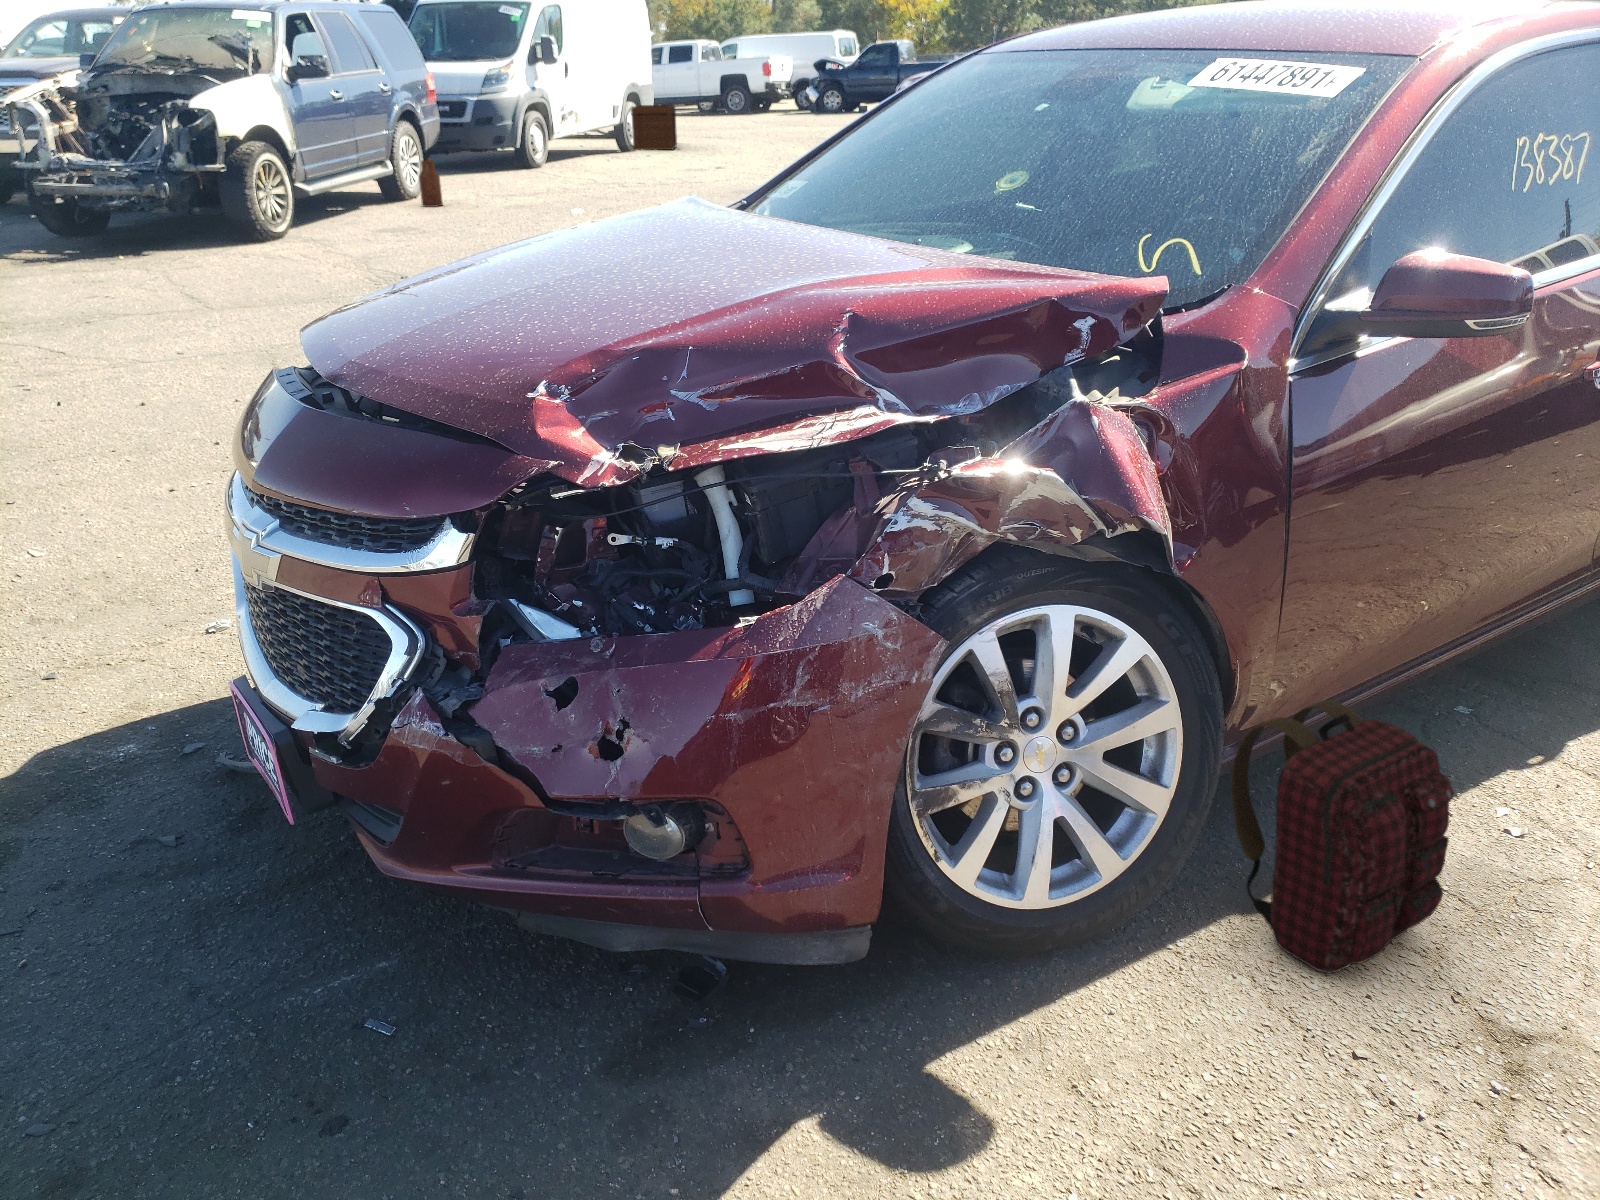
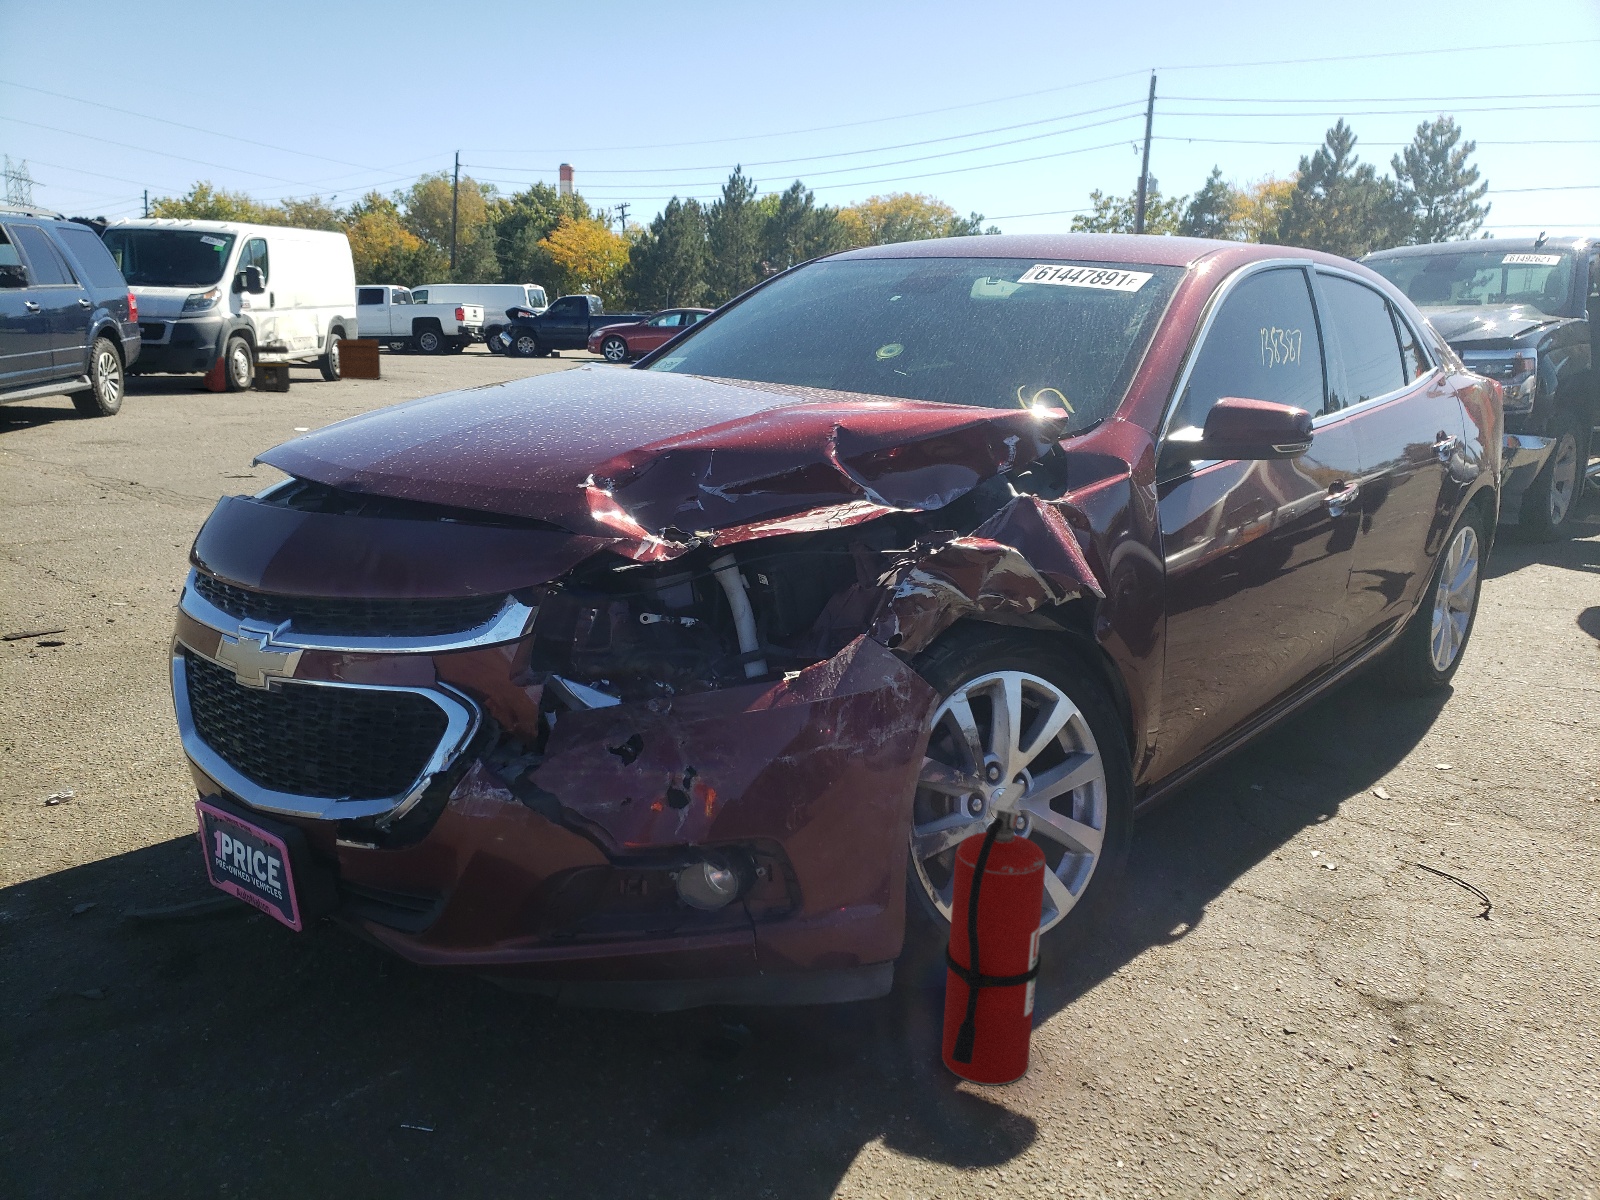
toolbox: none [539,118,578,169] -> present [252,345,290,392]
watering can: present [419,158,443,207] -> none [140,374,165,421]
backpack: present [1231,700,1454,973] -> present [203,355,237,392]
fire extinguisher: none [915,751,1038,1077] -> present [942,783,1046,1086]

